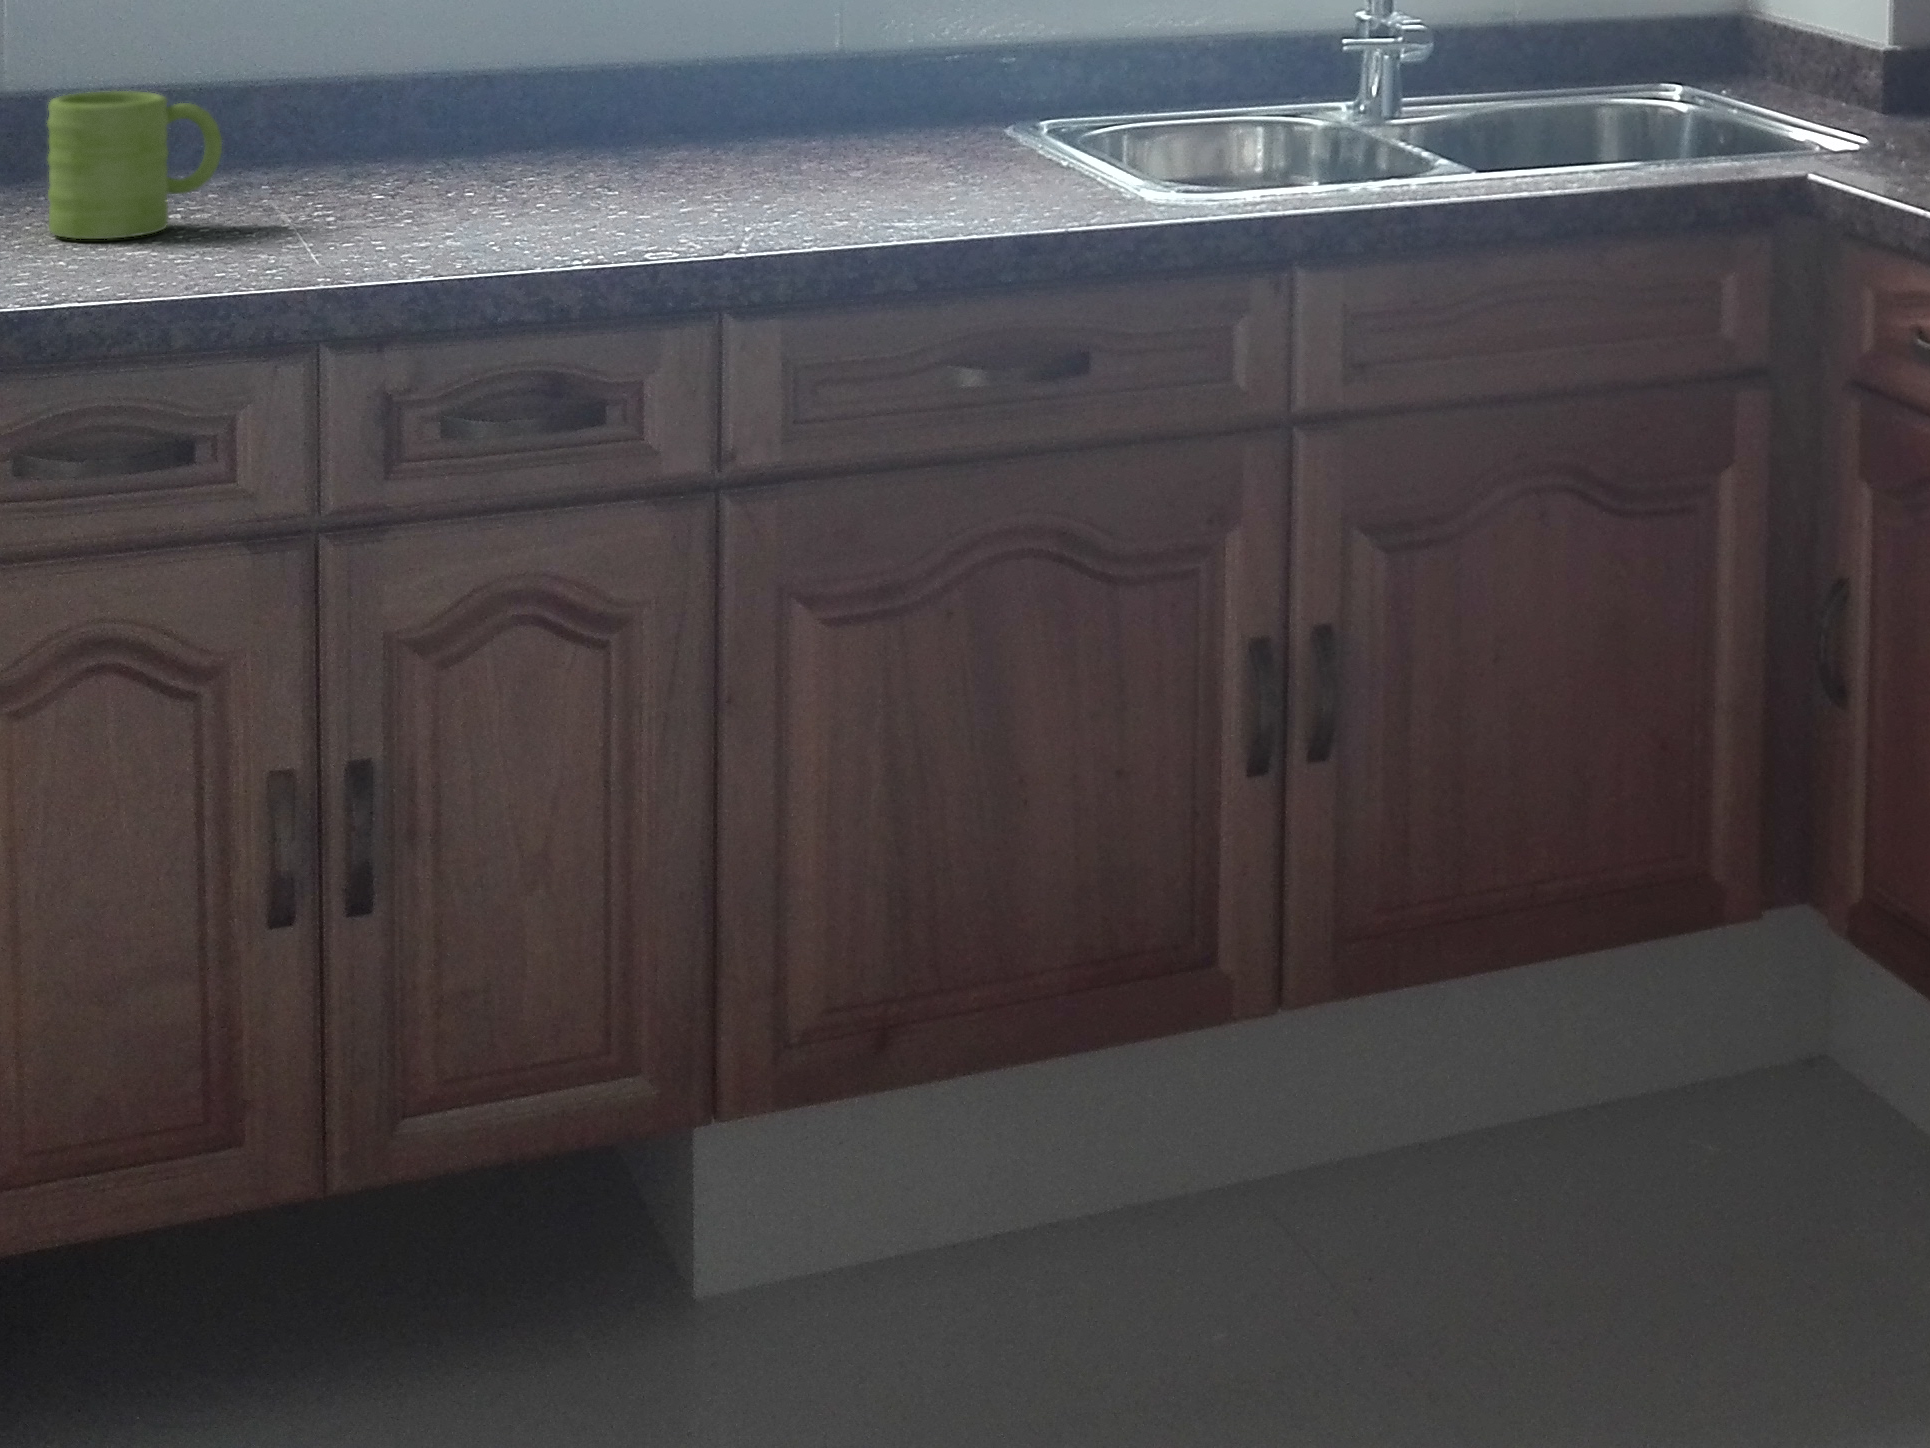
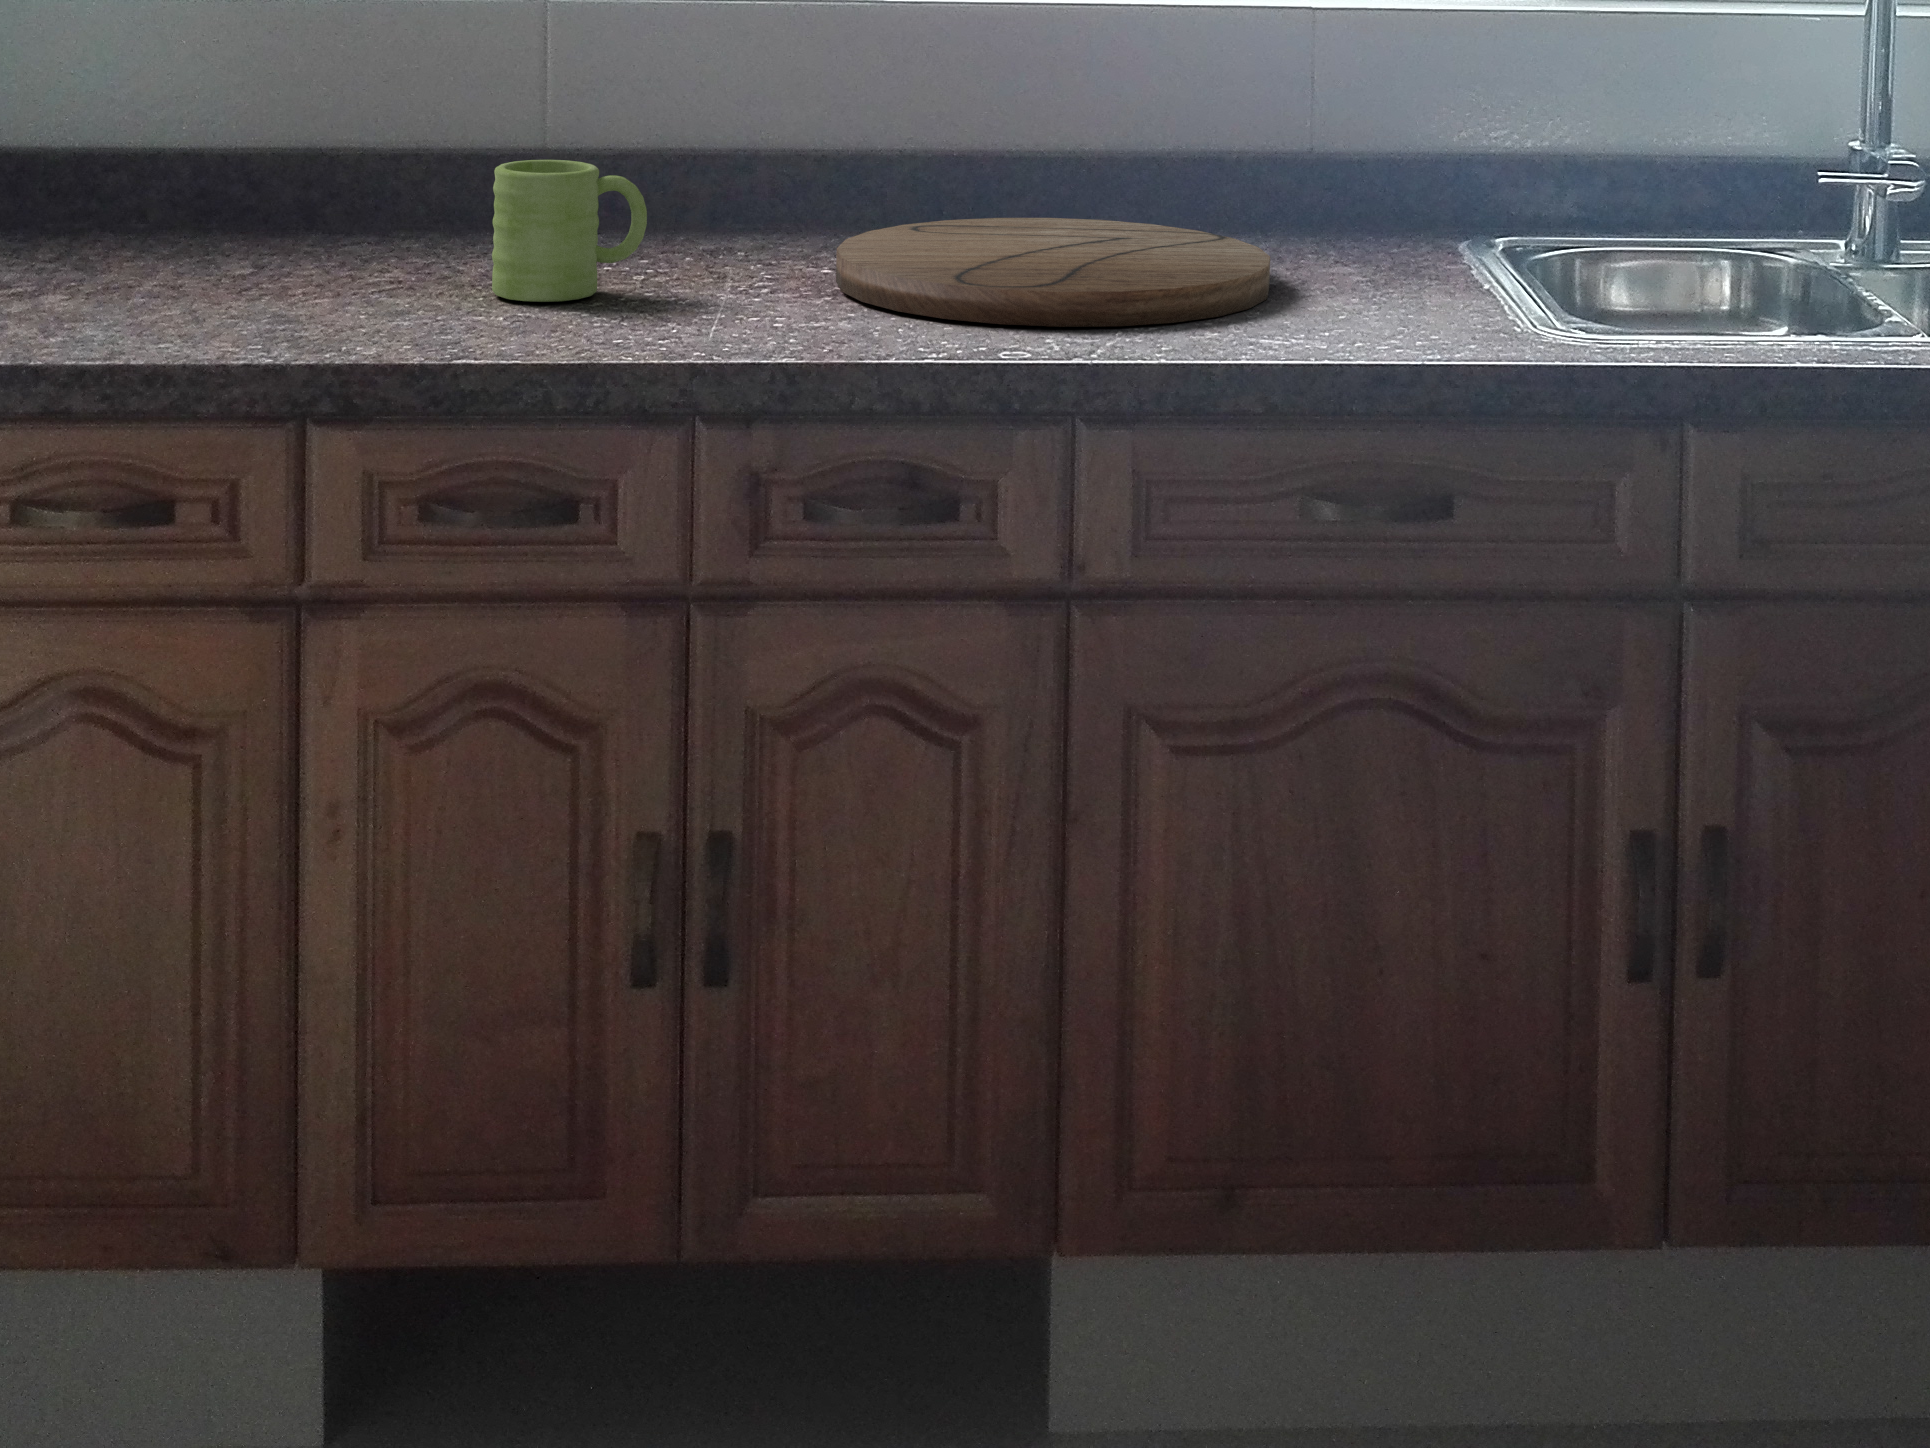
cutting board: none [421,122,869,223] -> present [836,218,1270,327]

